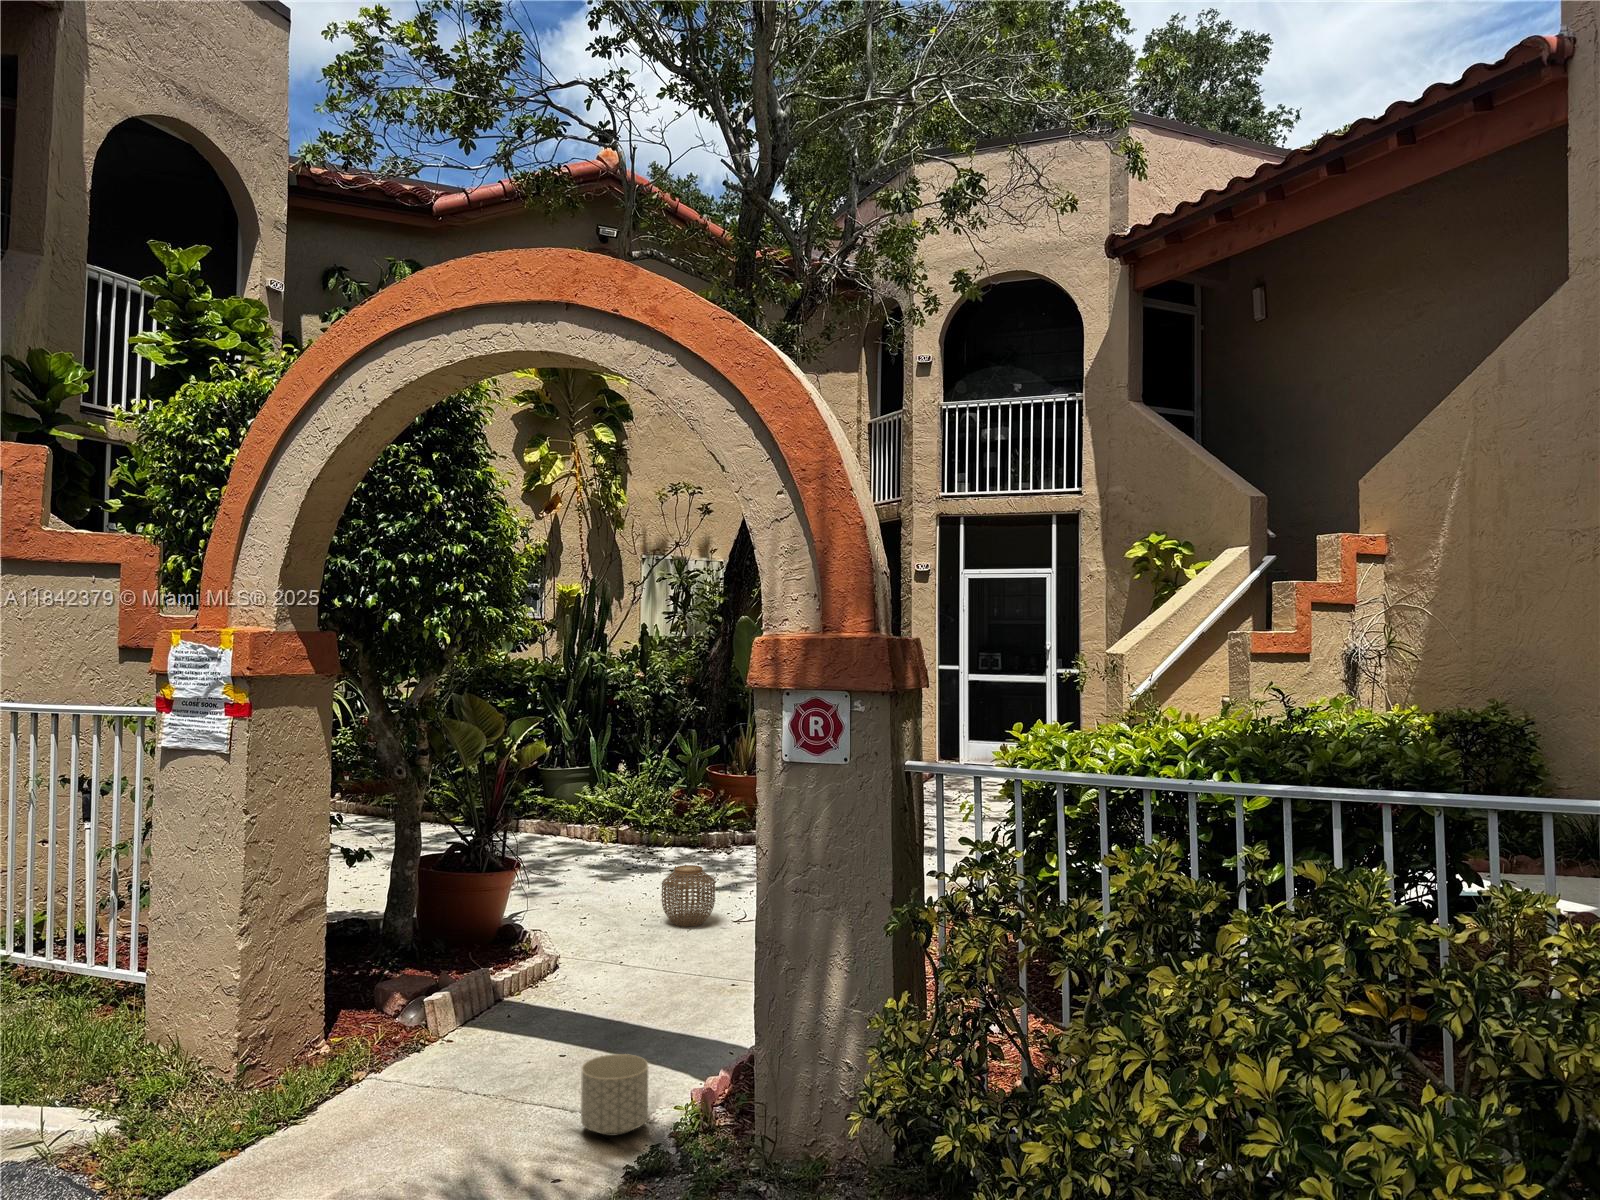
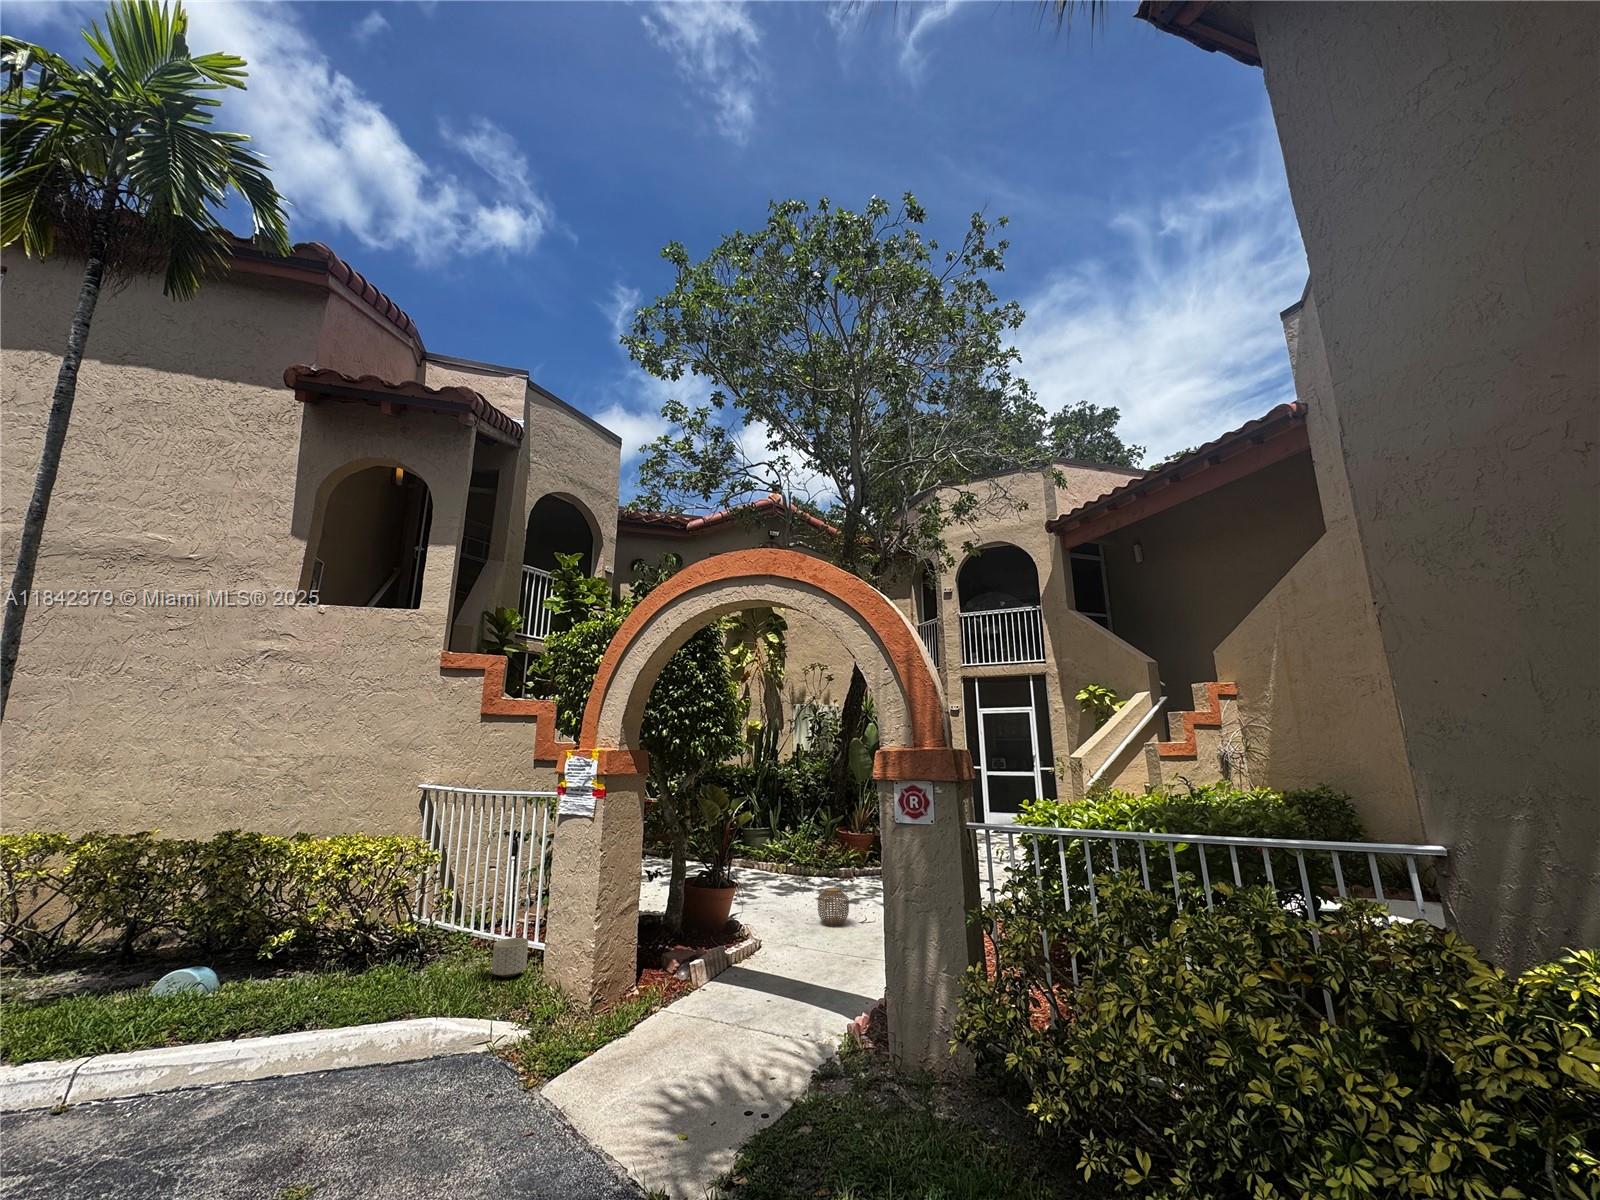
planter: present [581,1054,648,1136] -> present [492,938,528,978]

